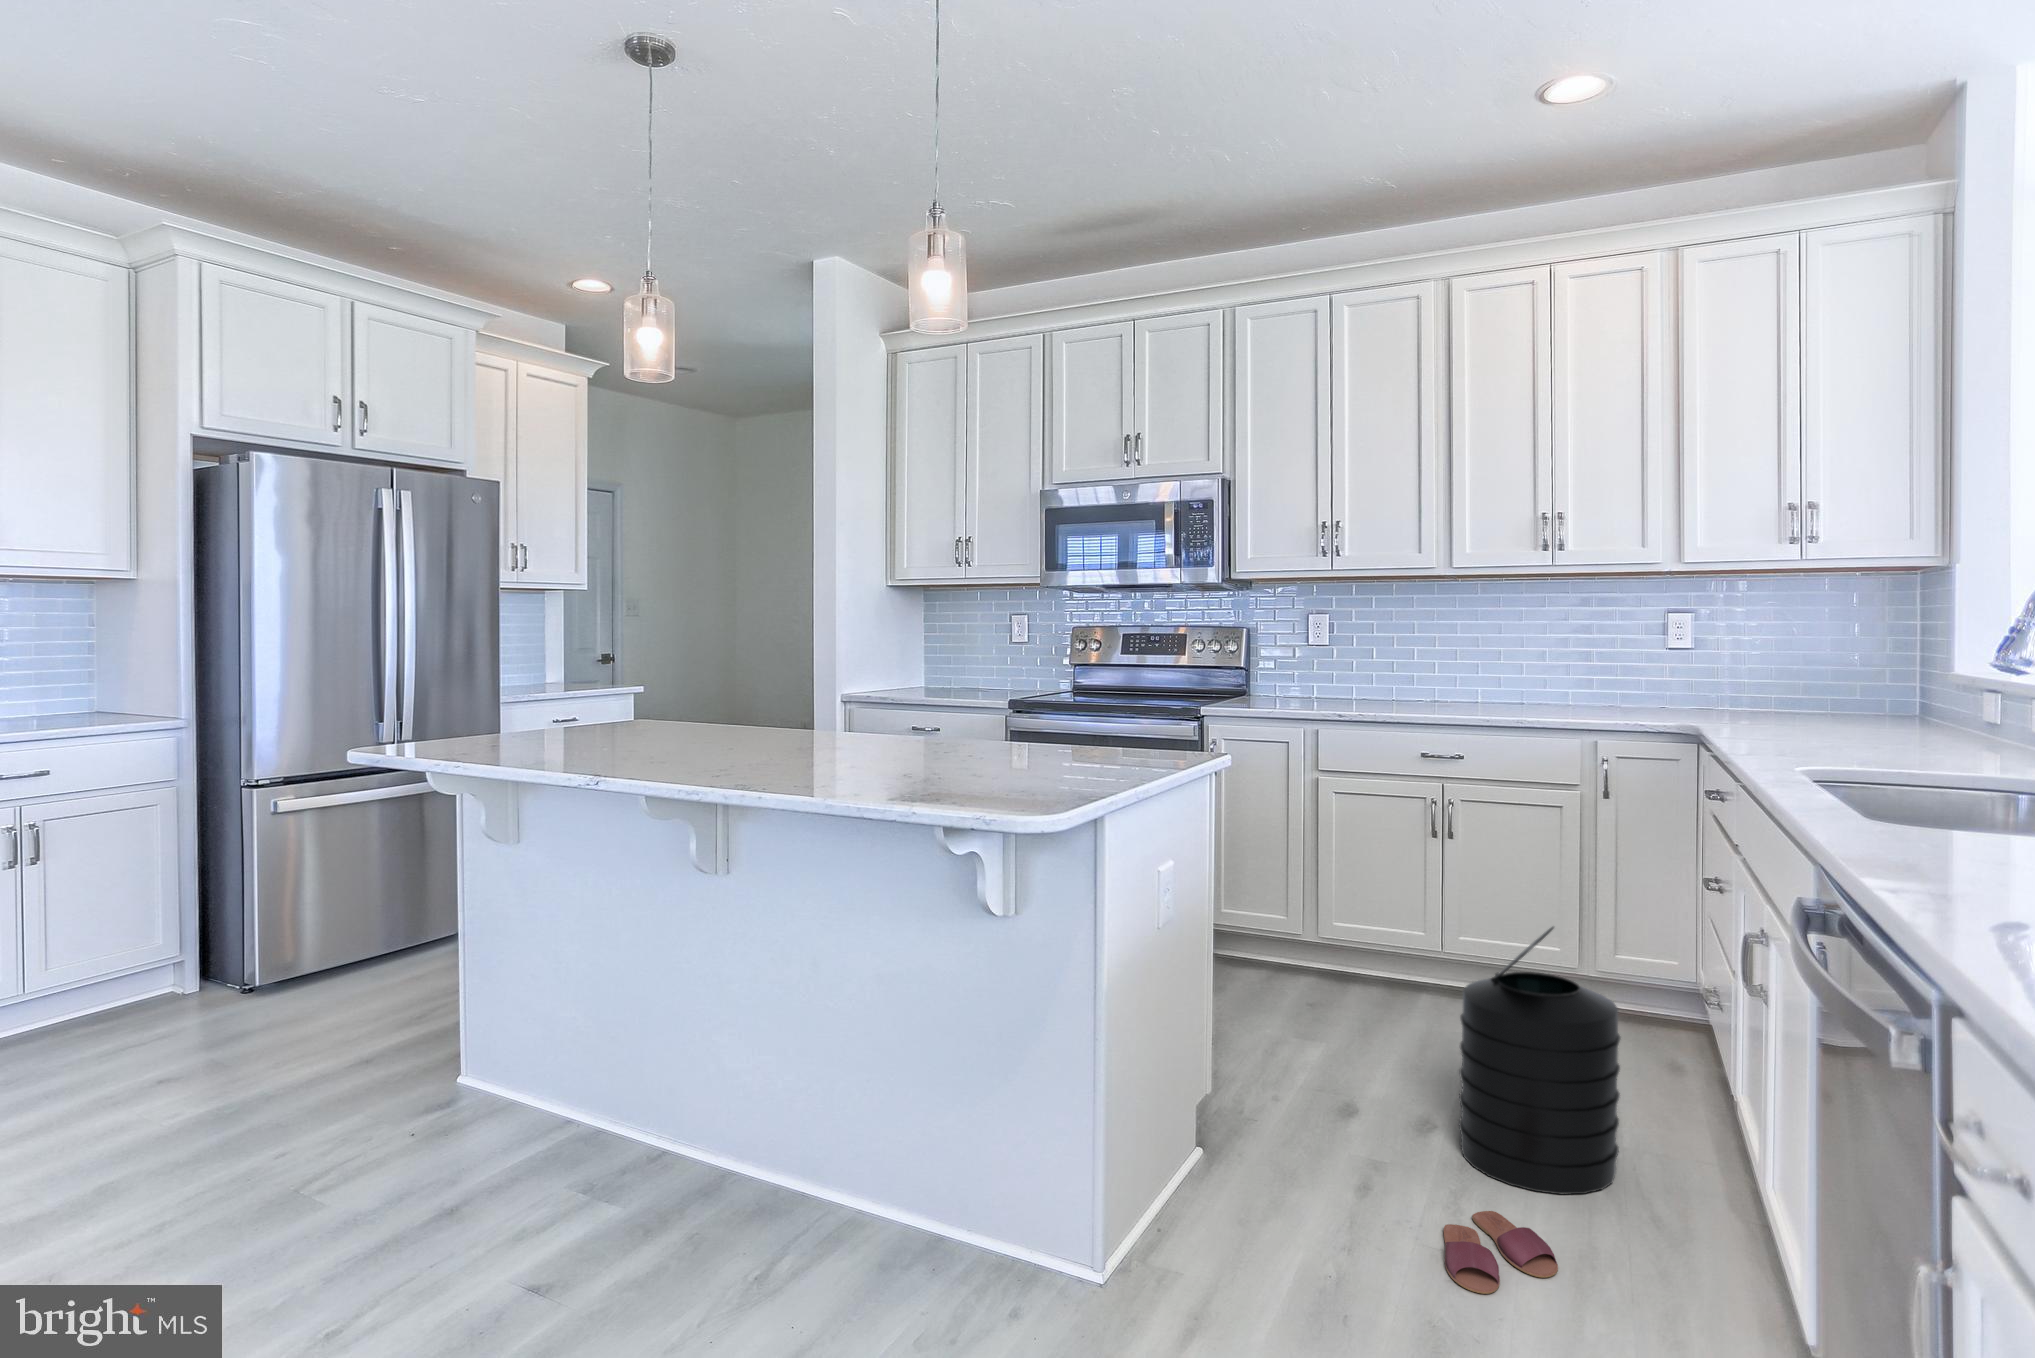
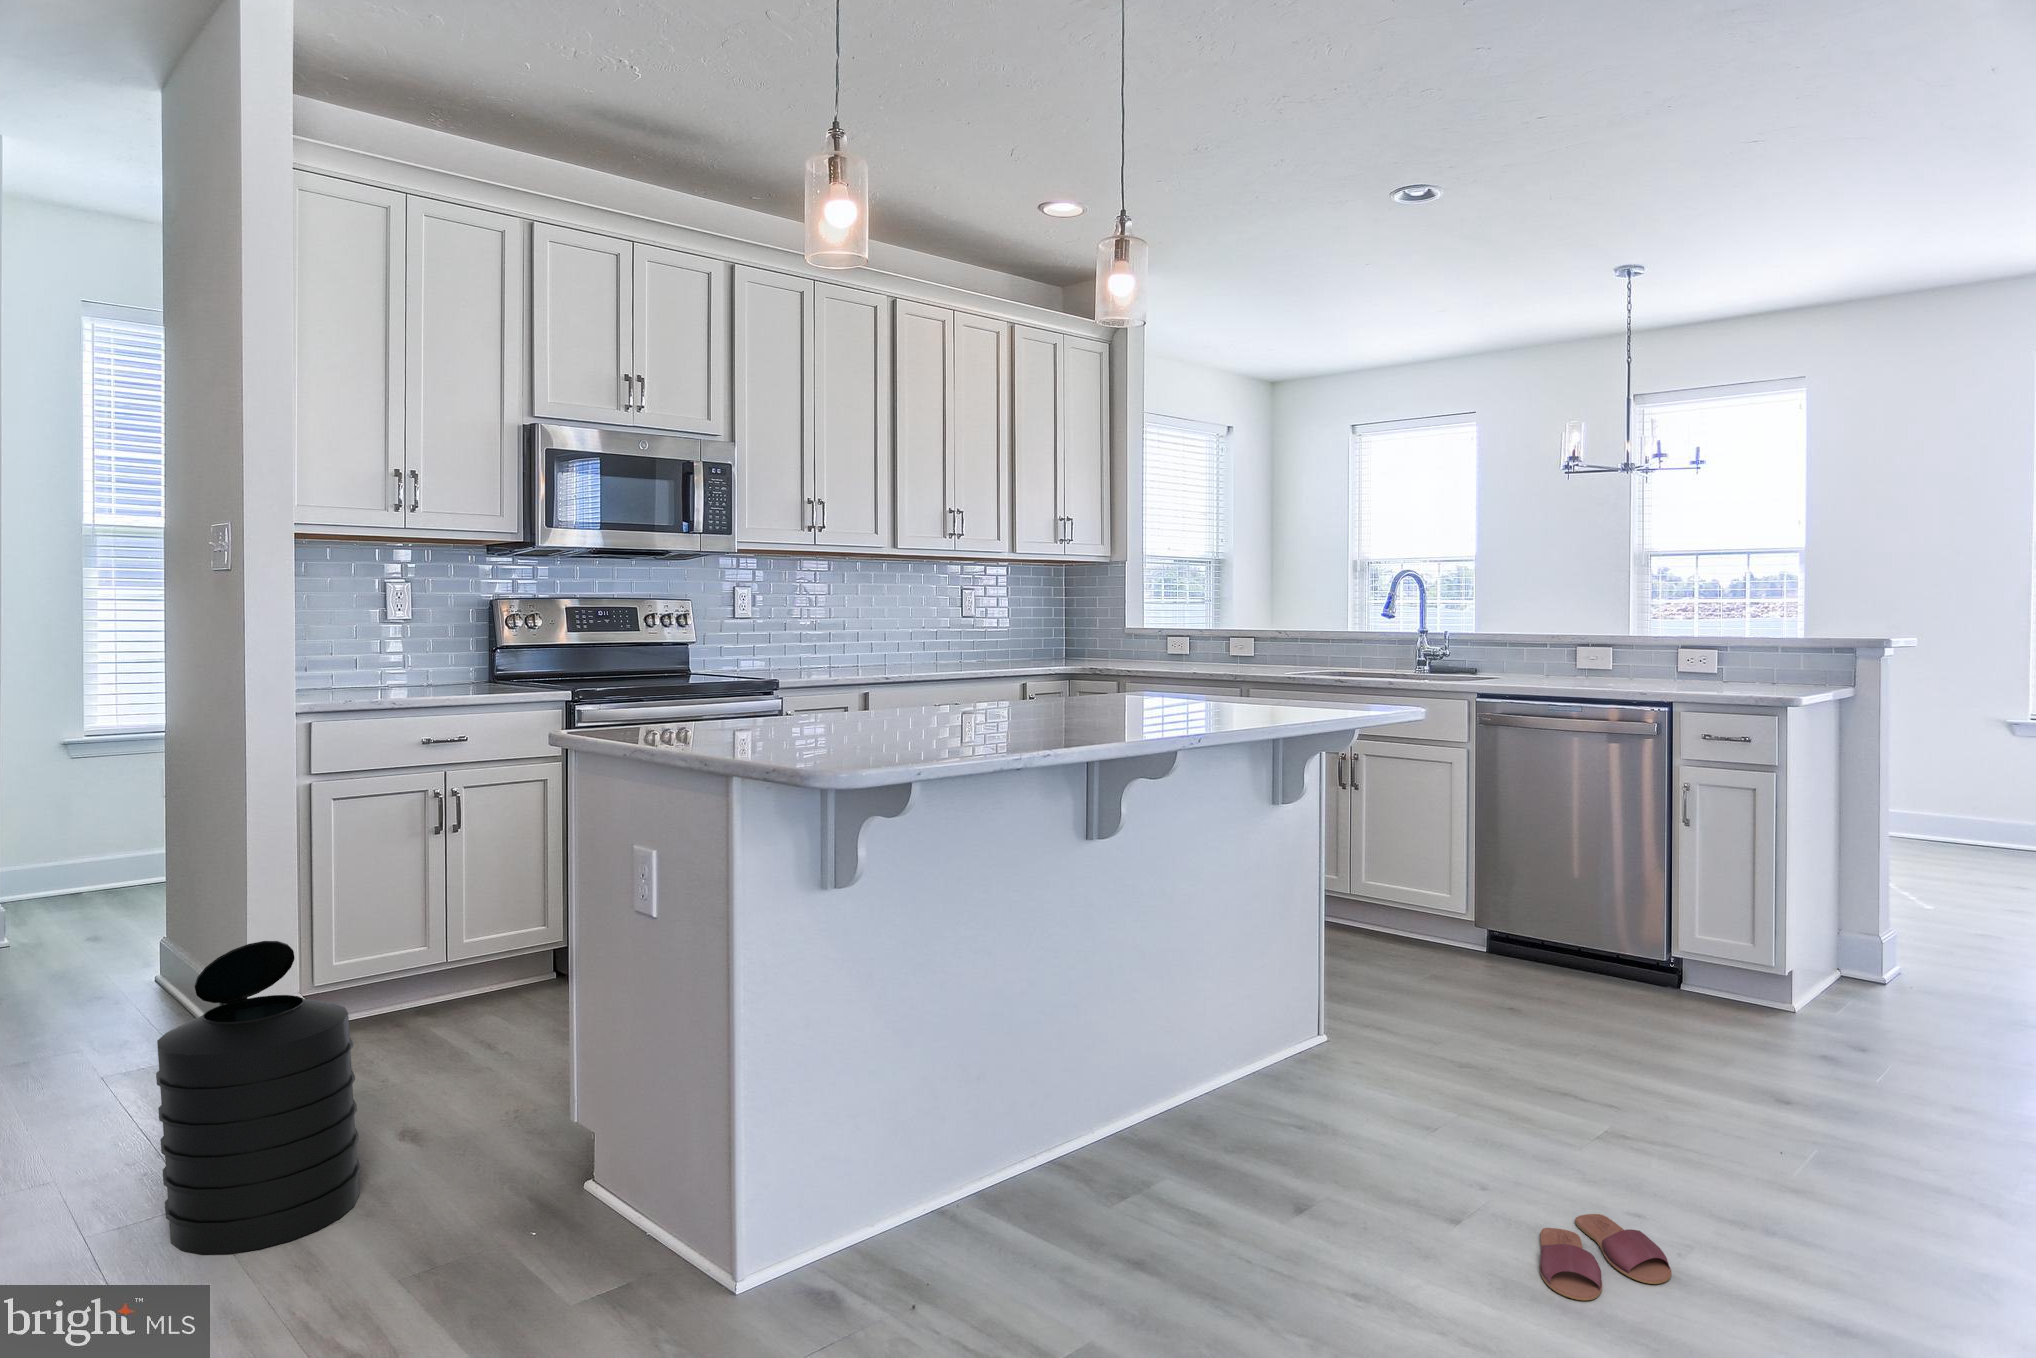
trash can: present [1459,927,1621,1194] -> present [156,941,361,1254]

